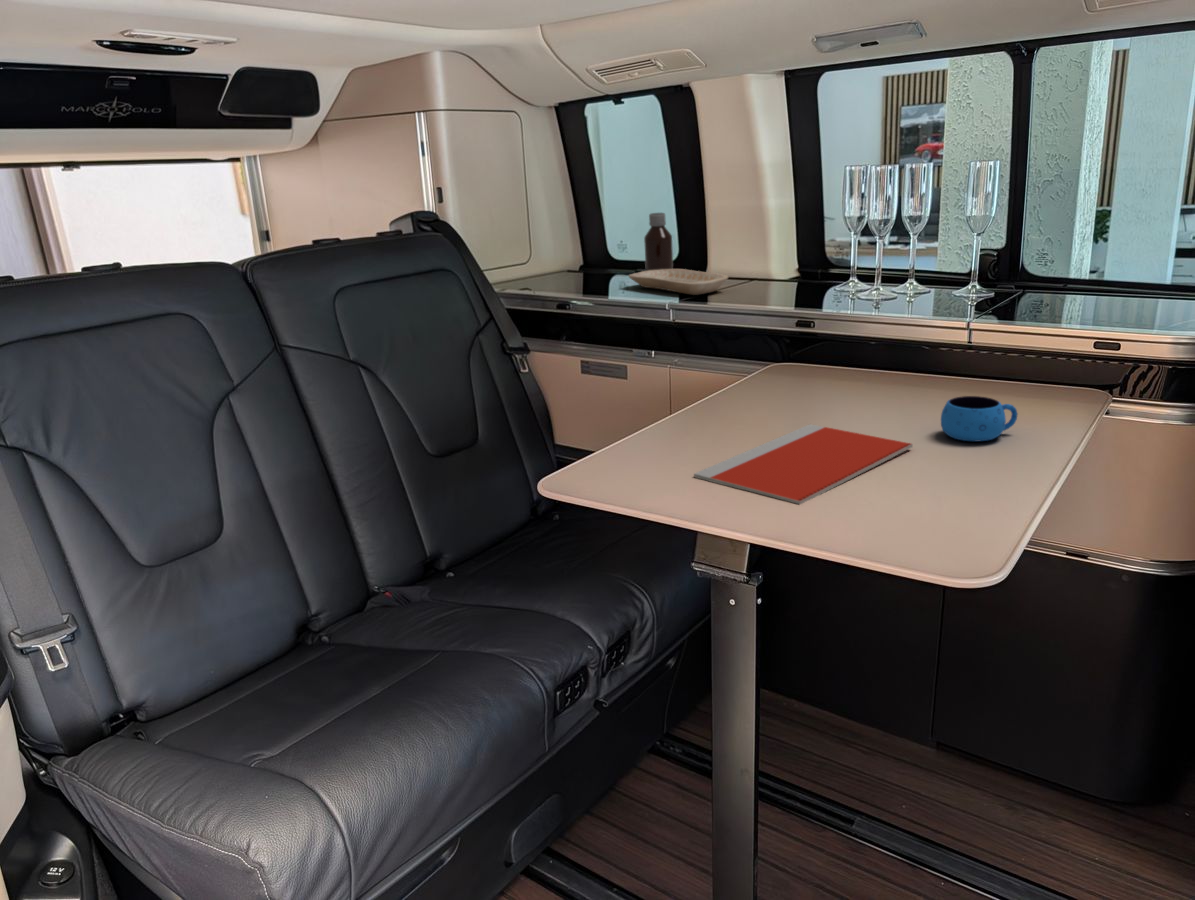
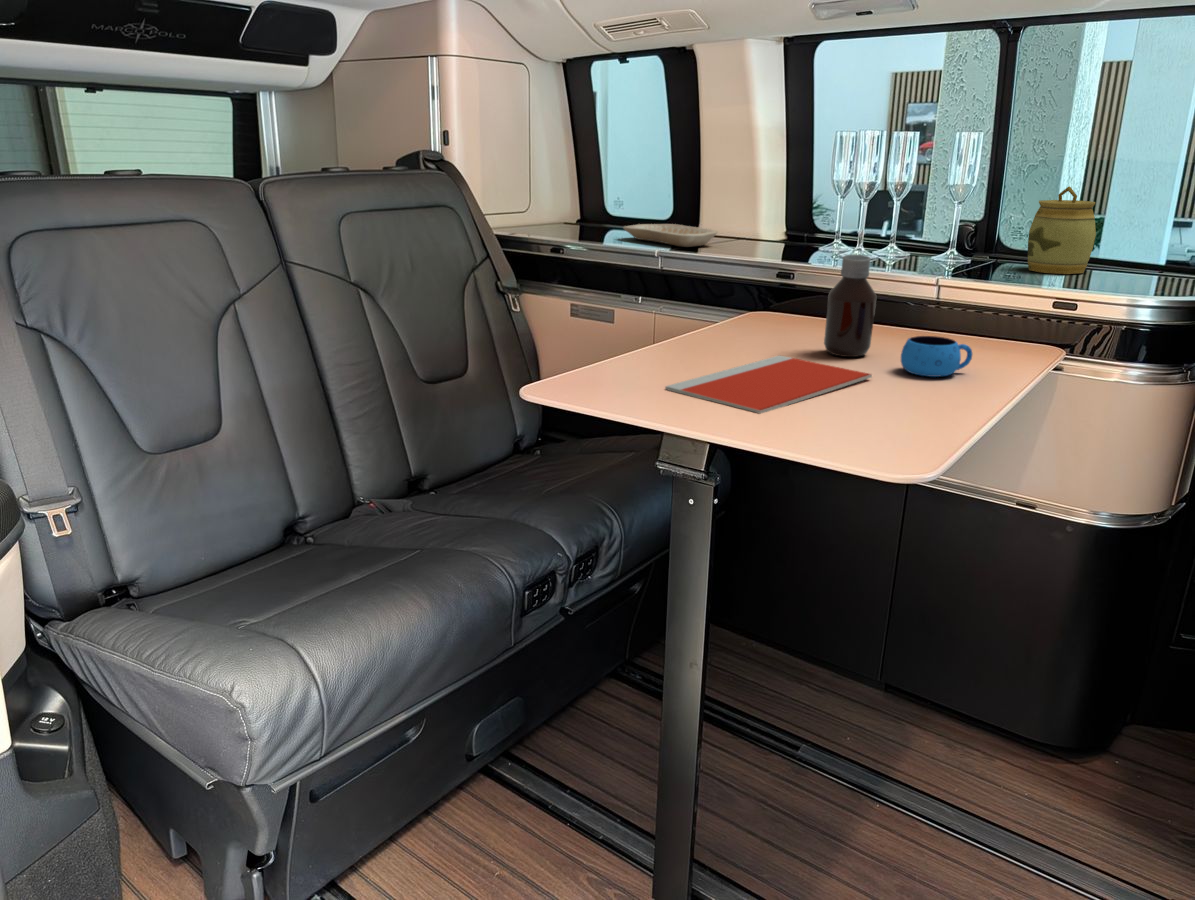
bottle: present [644,213,673,271] -> present [824,255,876,357]
jar: none [1060,216,1132,308] -> present [1028,186,1096,274]

